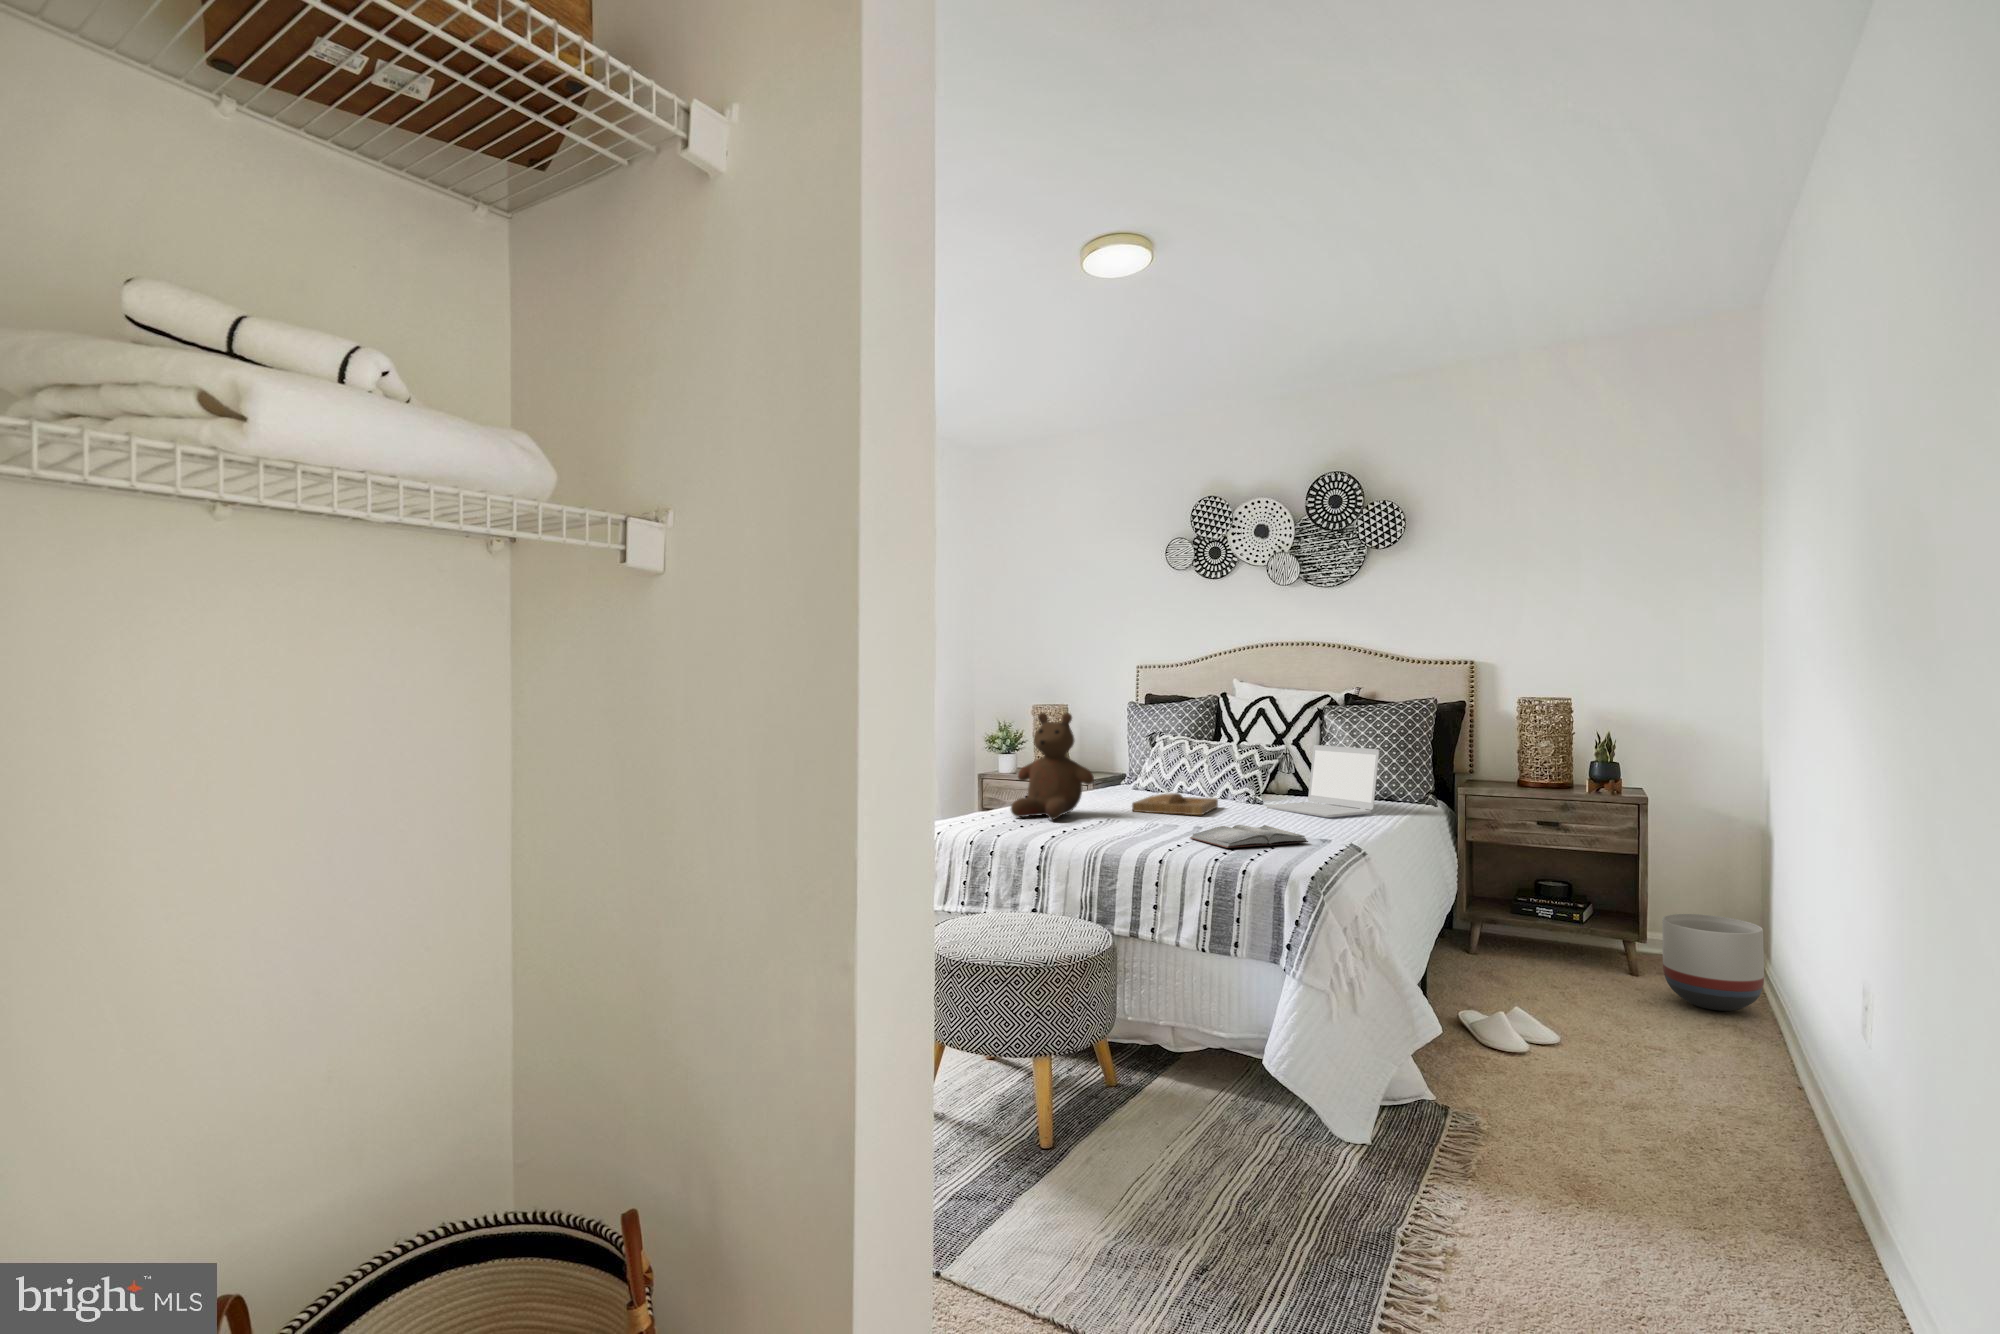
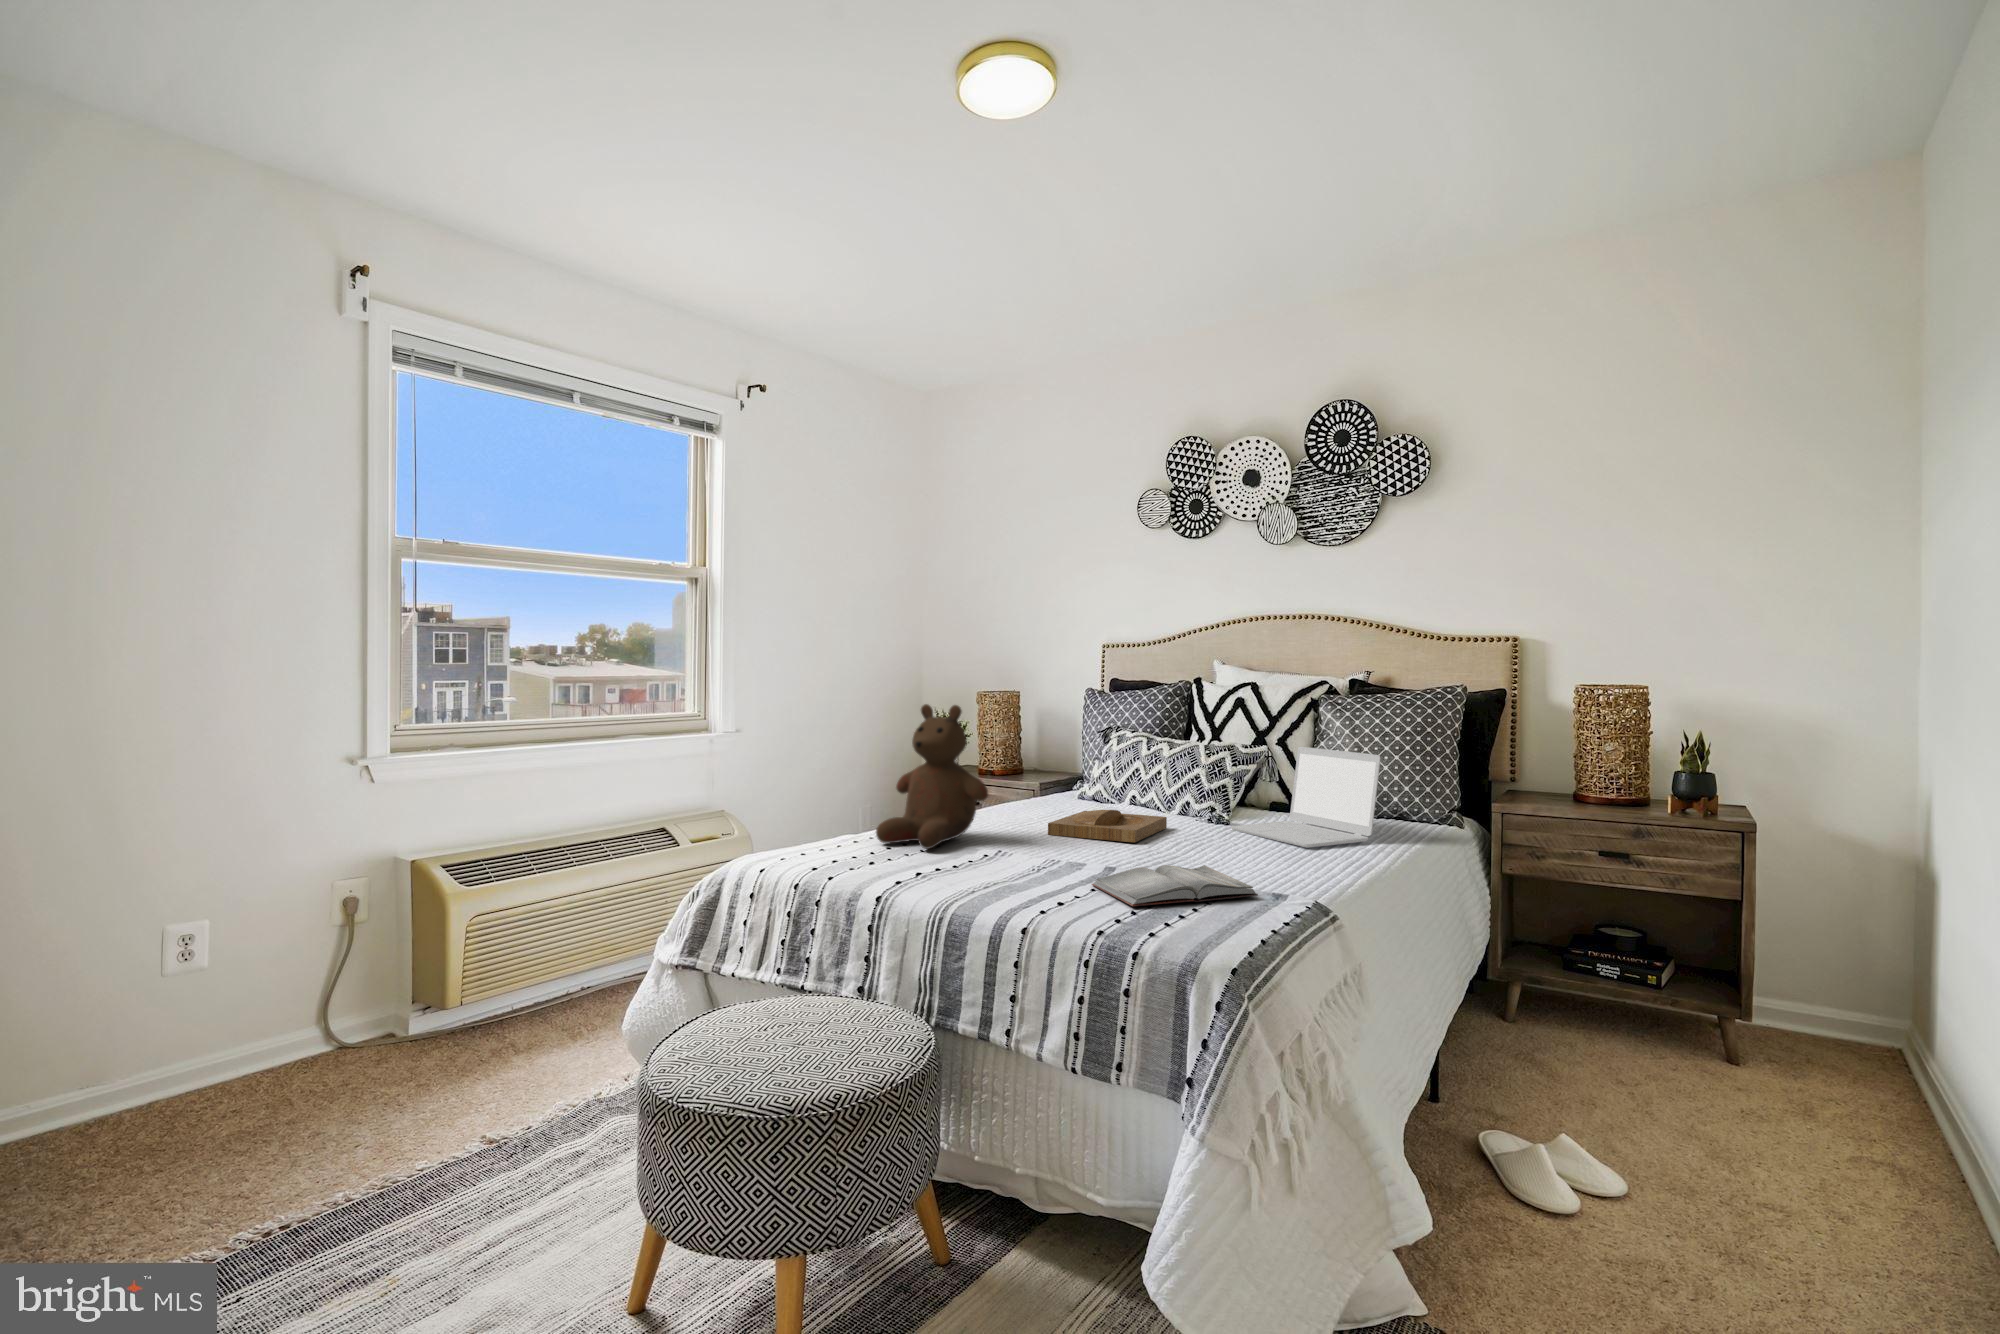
planter: present [1662,914,1764,1011] -> none [1779,988,1934,1135]

